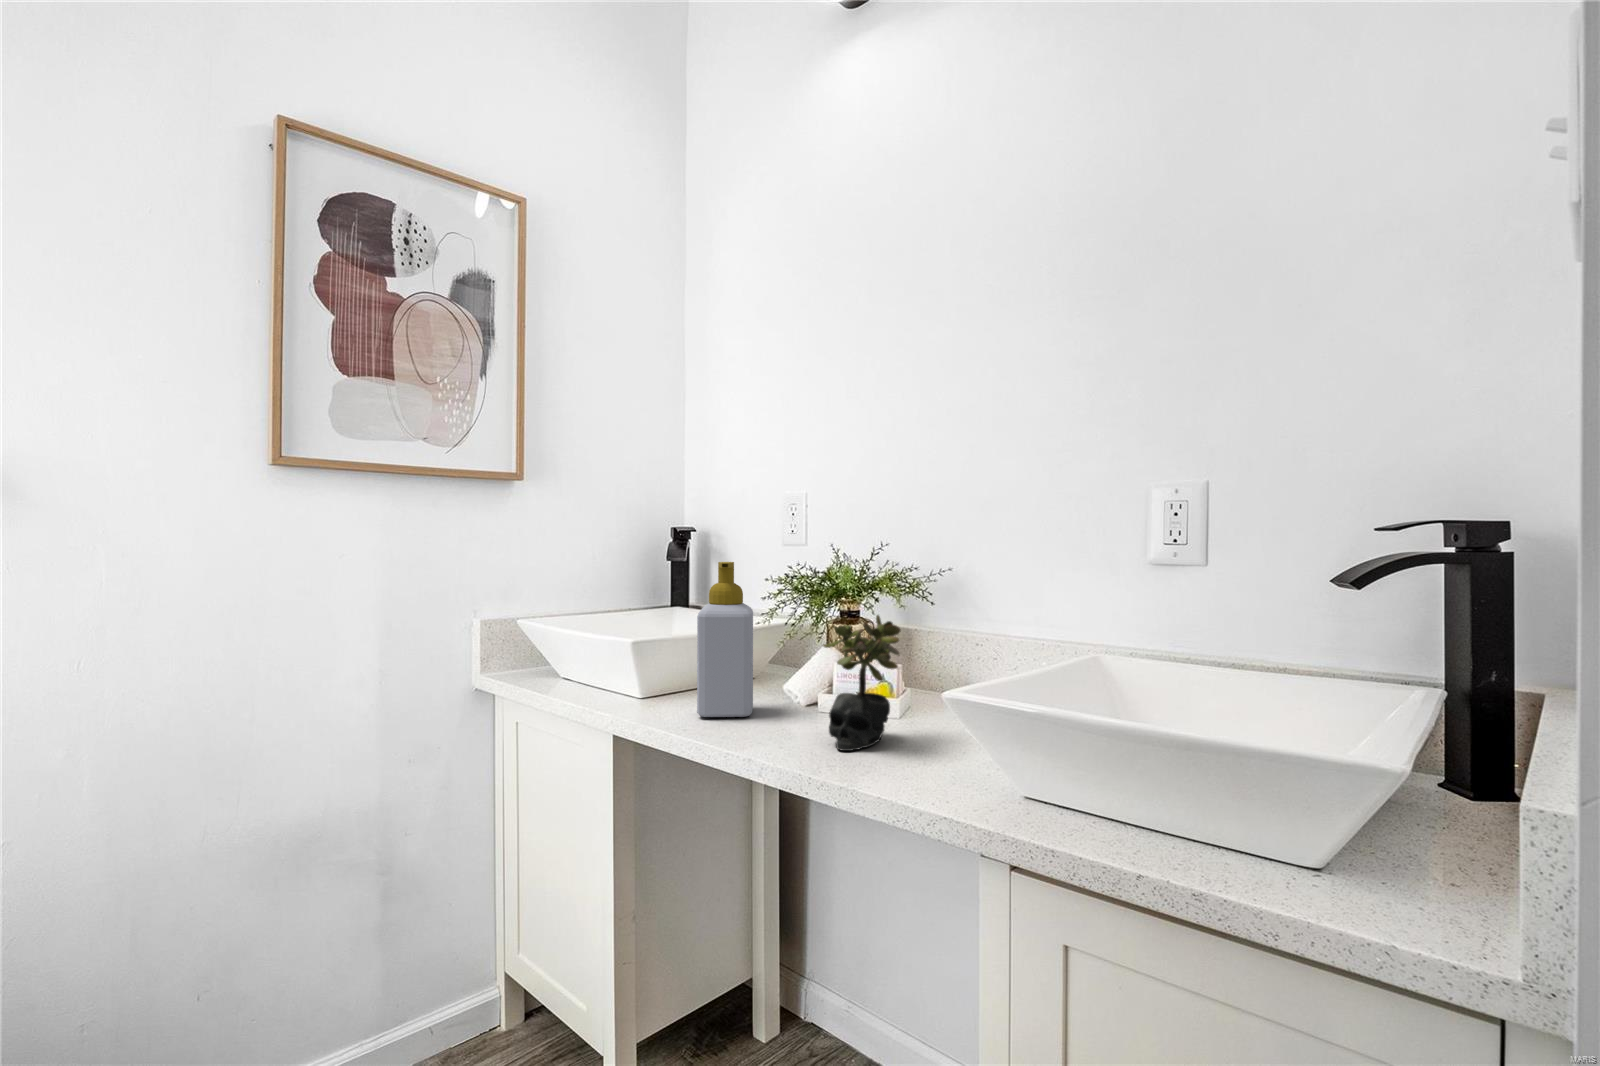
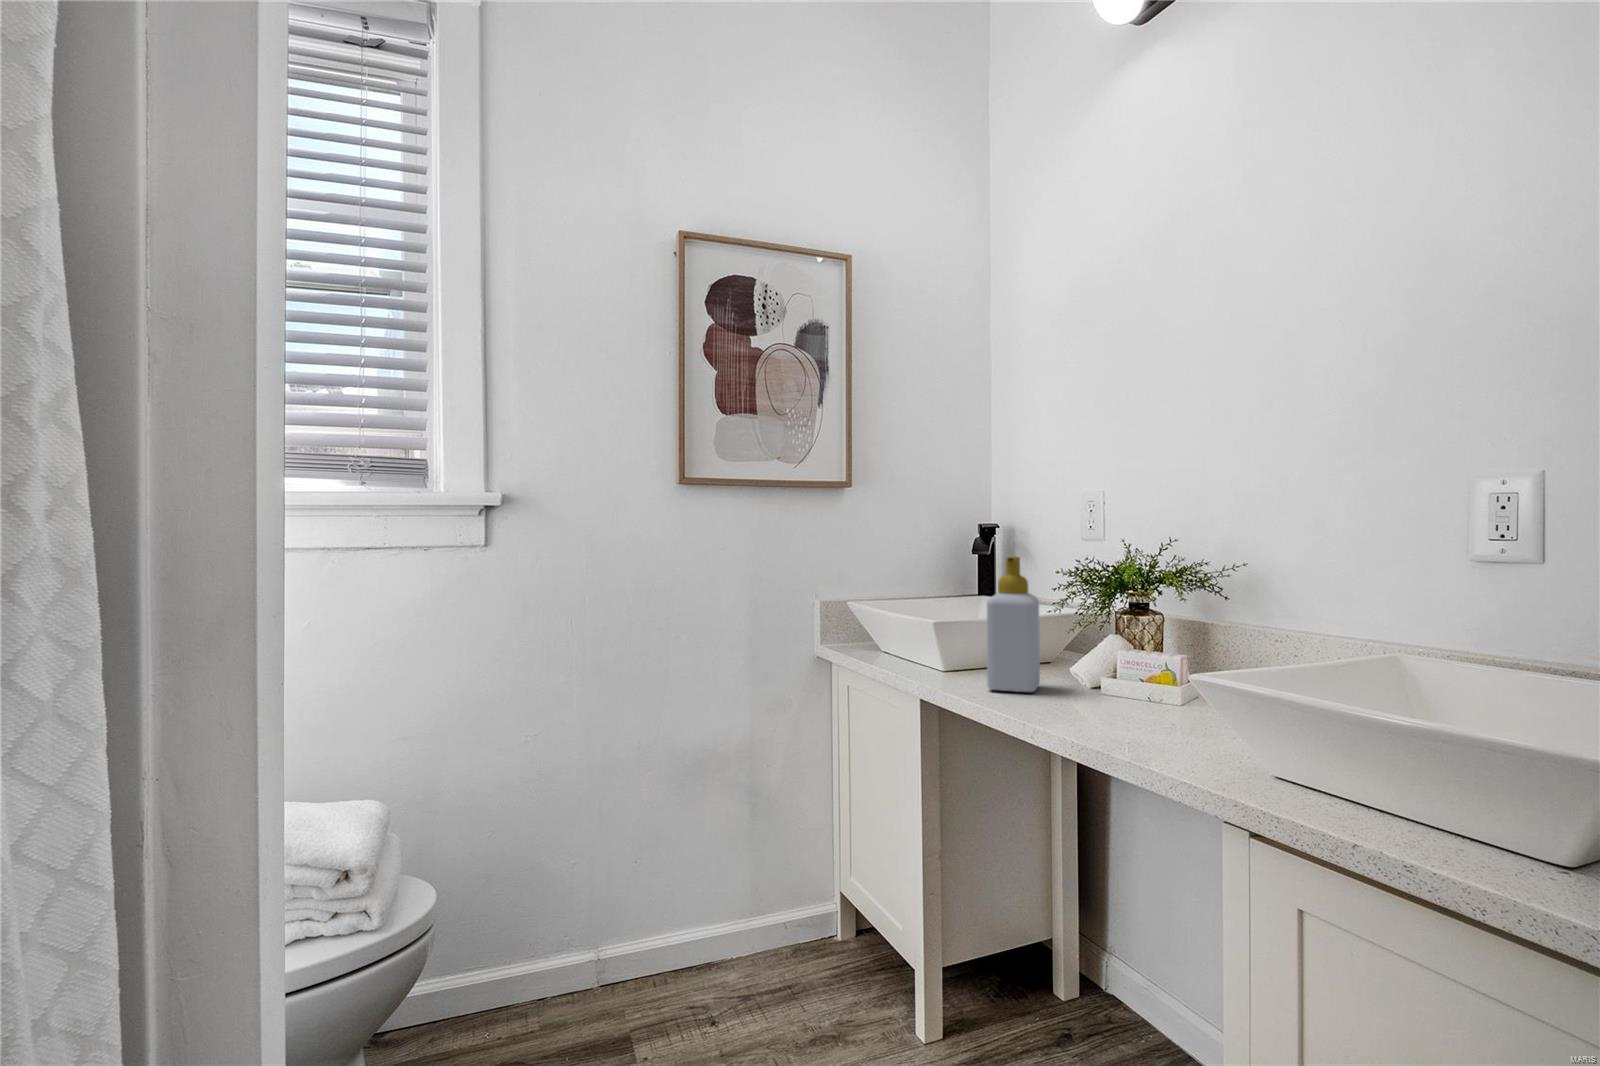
succulent plant: present [823,615,901,751] -> none [1093,605,1172,725]

